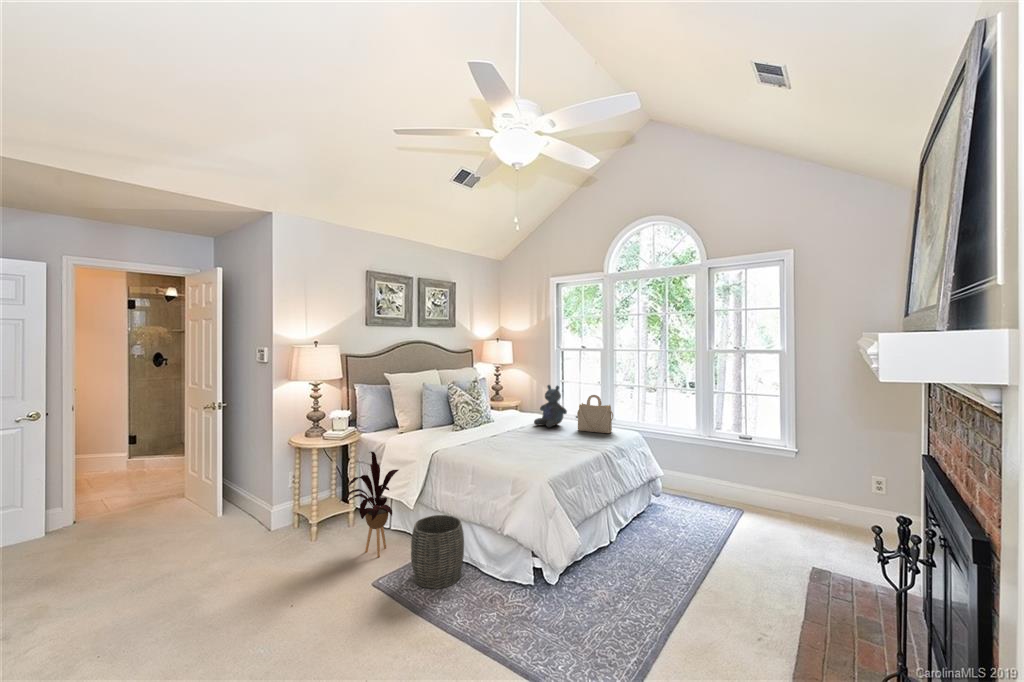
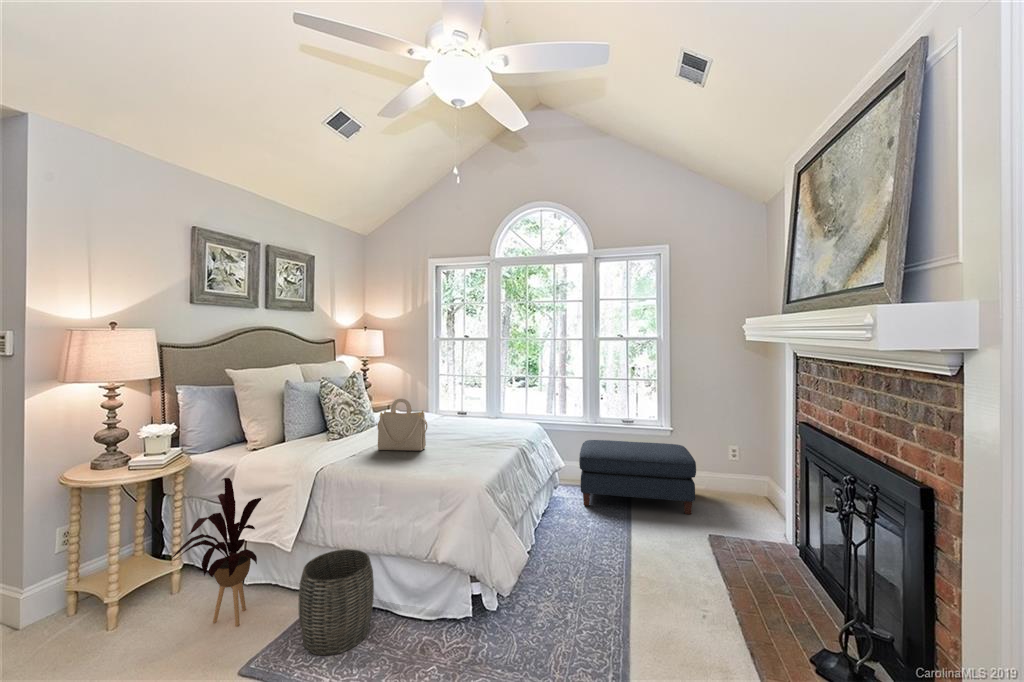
stuffed bear: present [534,385,567,428] -> none [427,377,465,426]
handbag: present [577,395,613,433] -> present [378,399,428,451]
ottoman: none [679,454,811,544] -> present [579,440,696,514]

